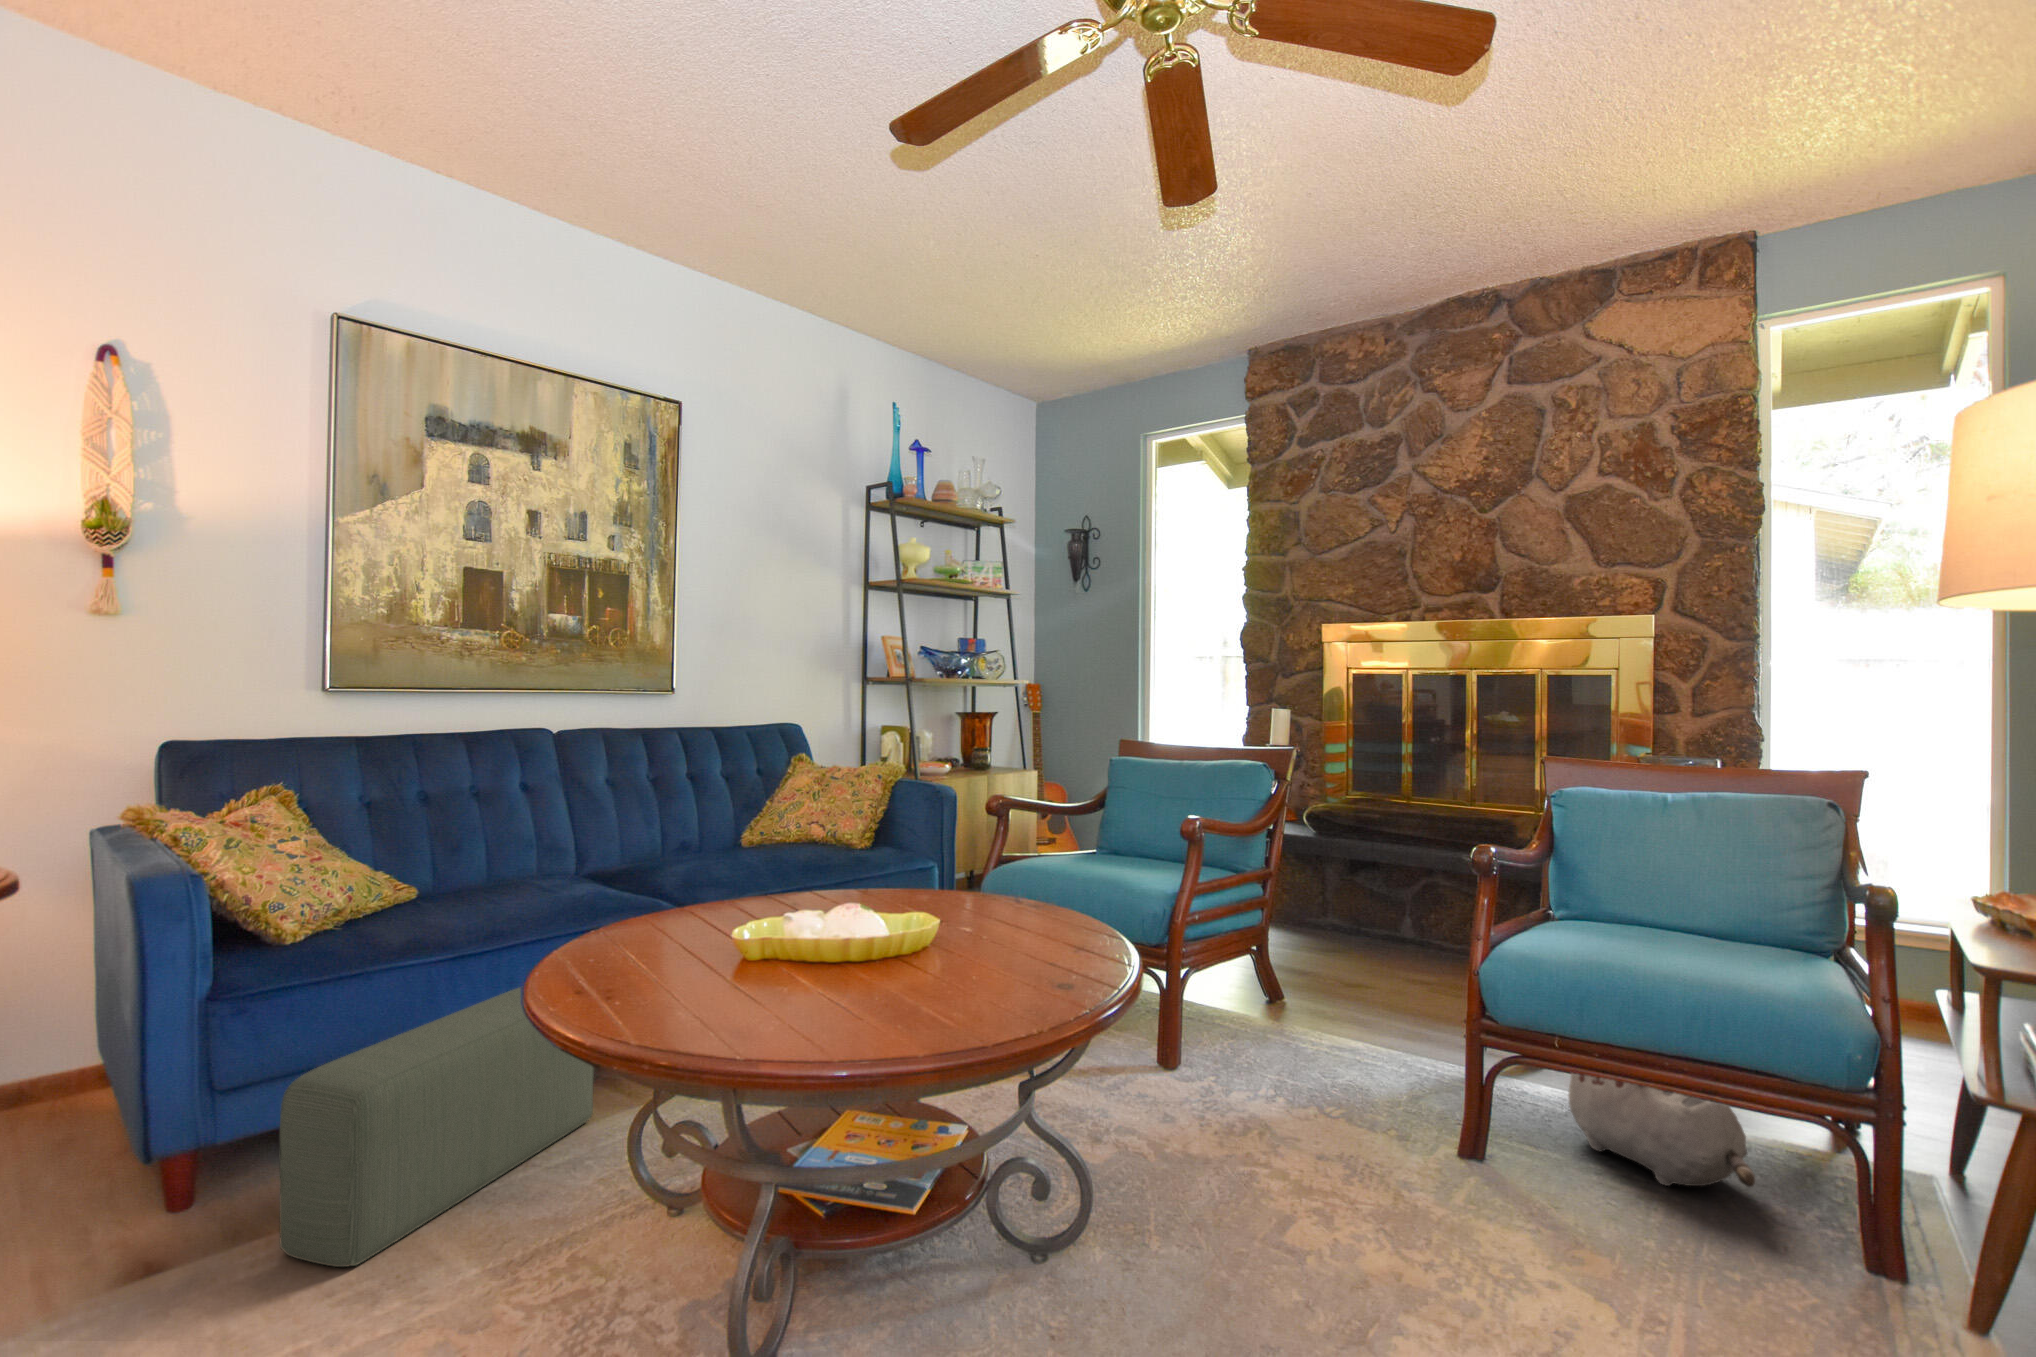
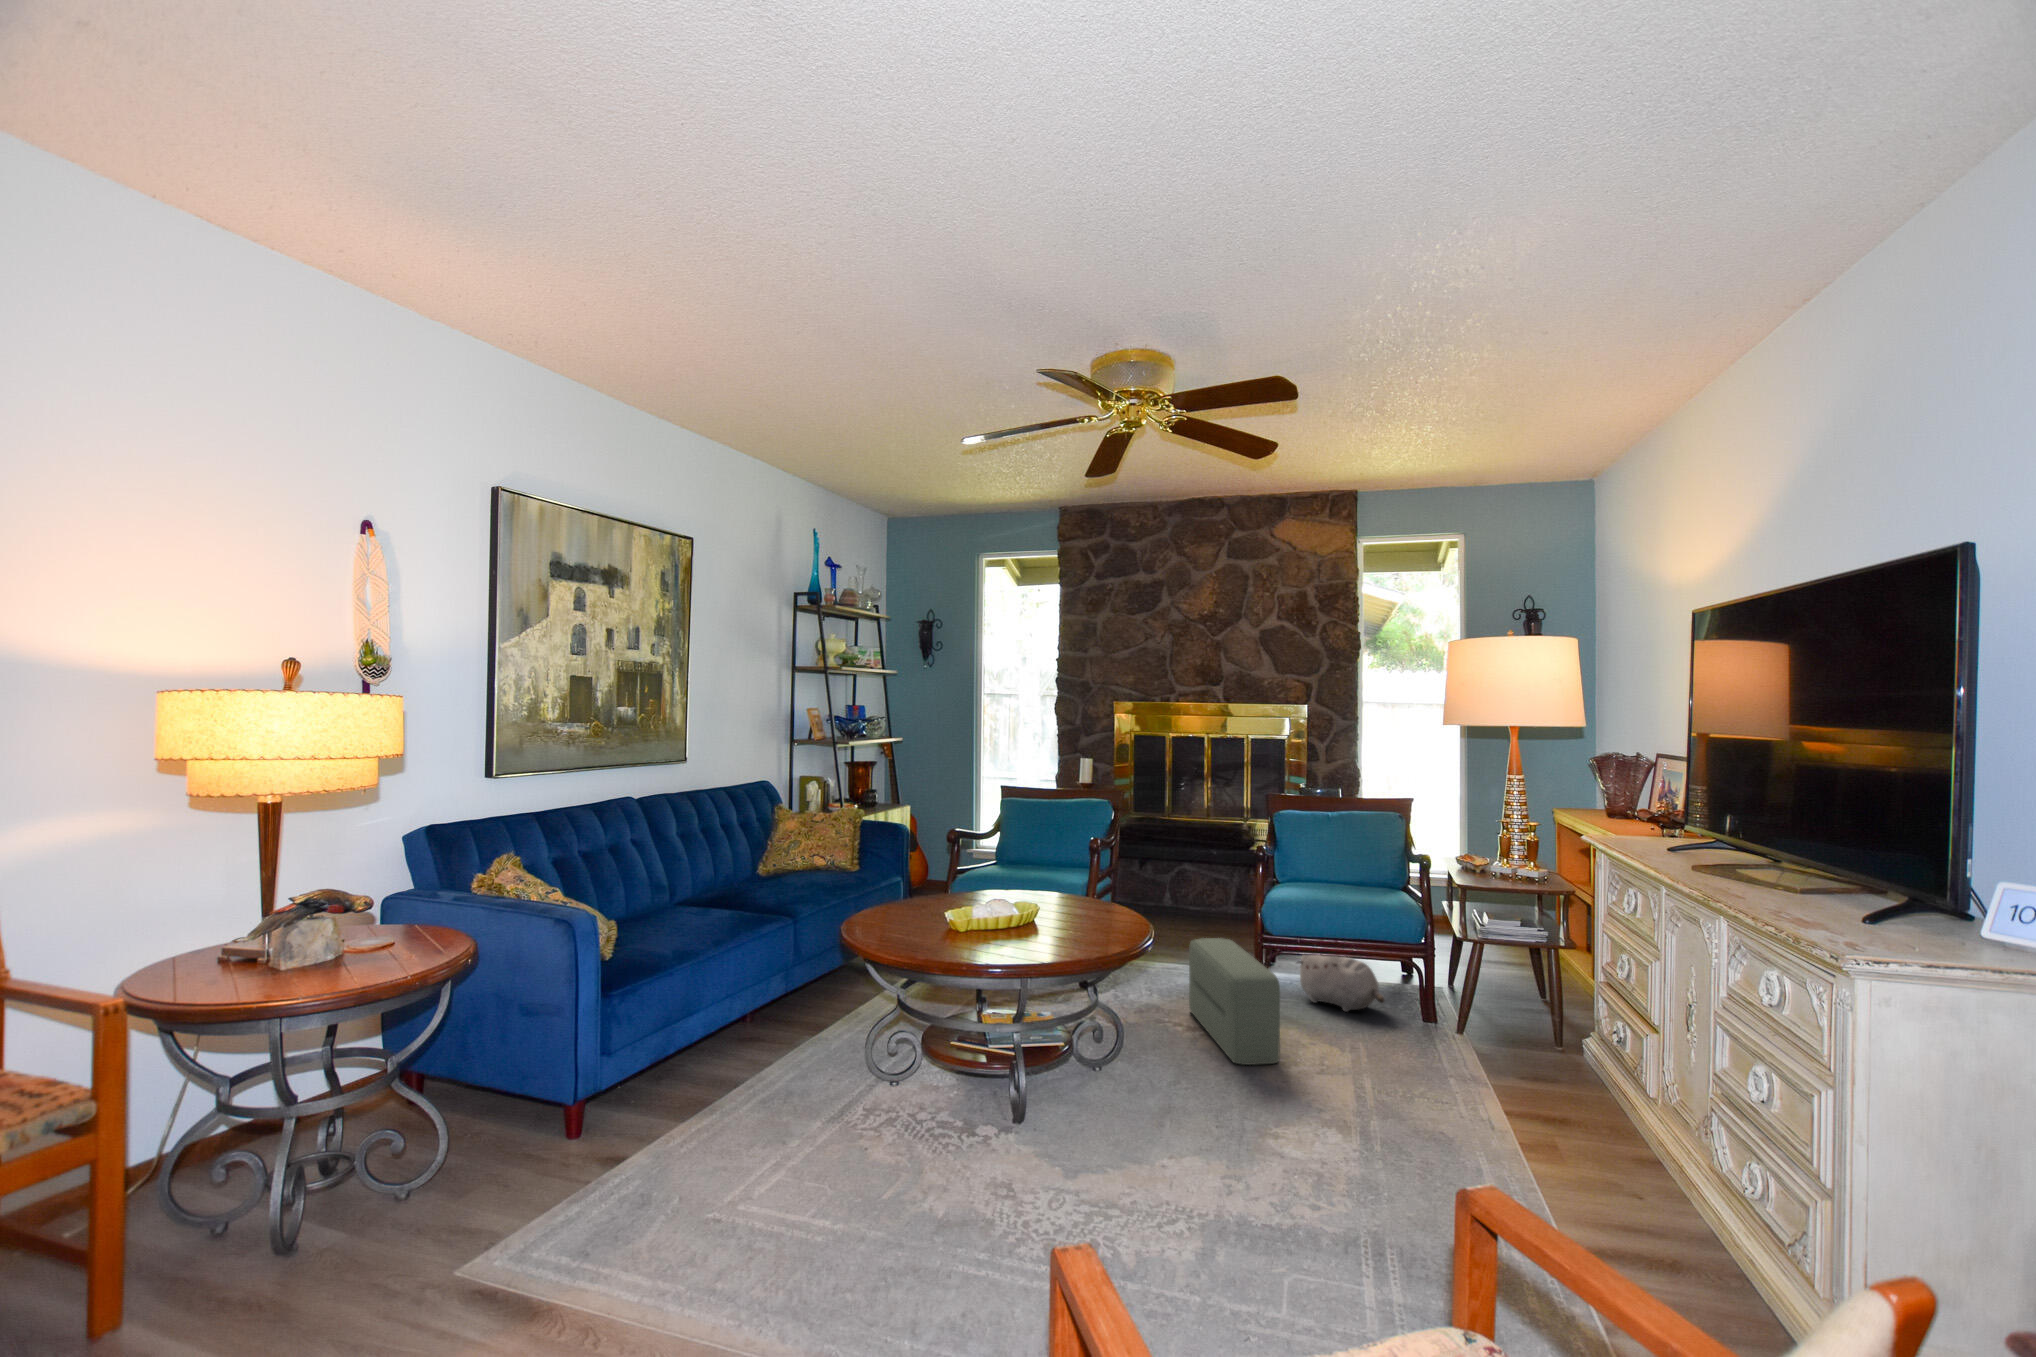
pouf: present [279,988,594,1267] -> present [1189,938,1280,1065]

